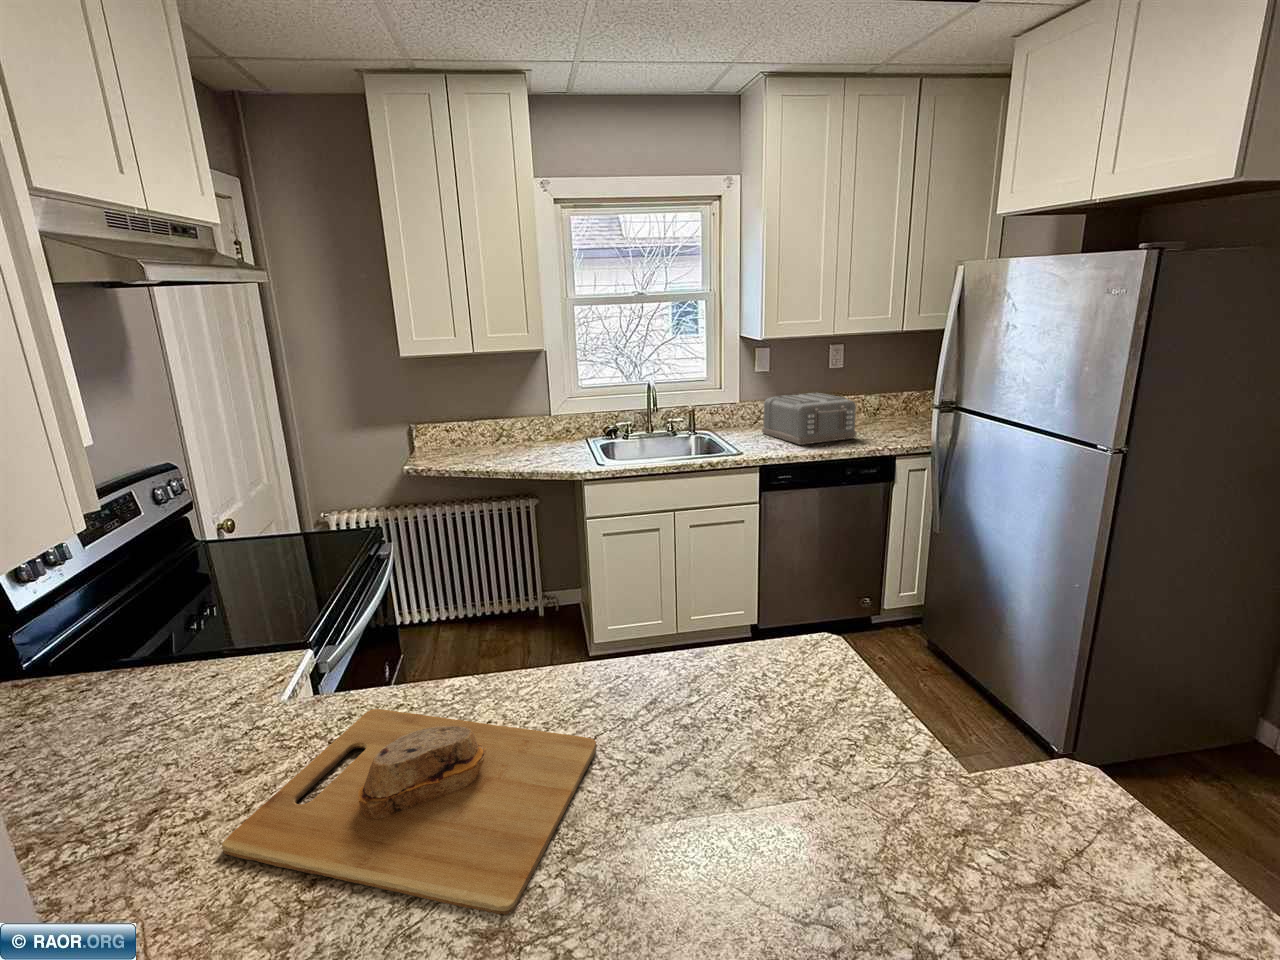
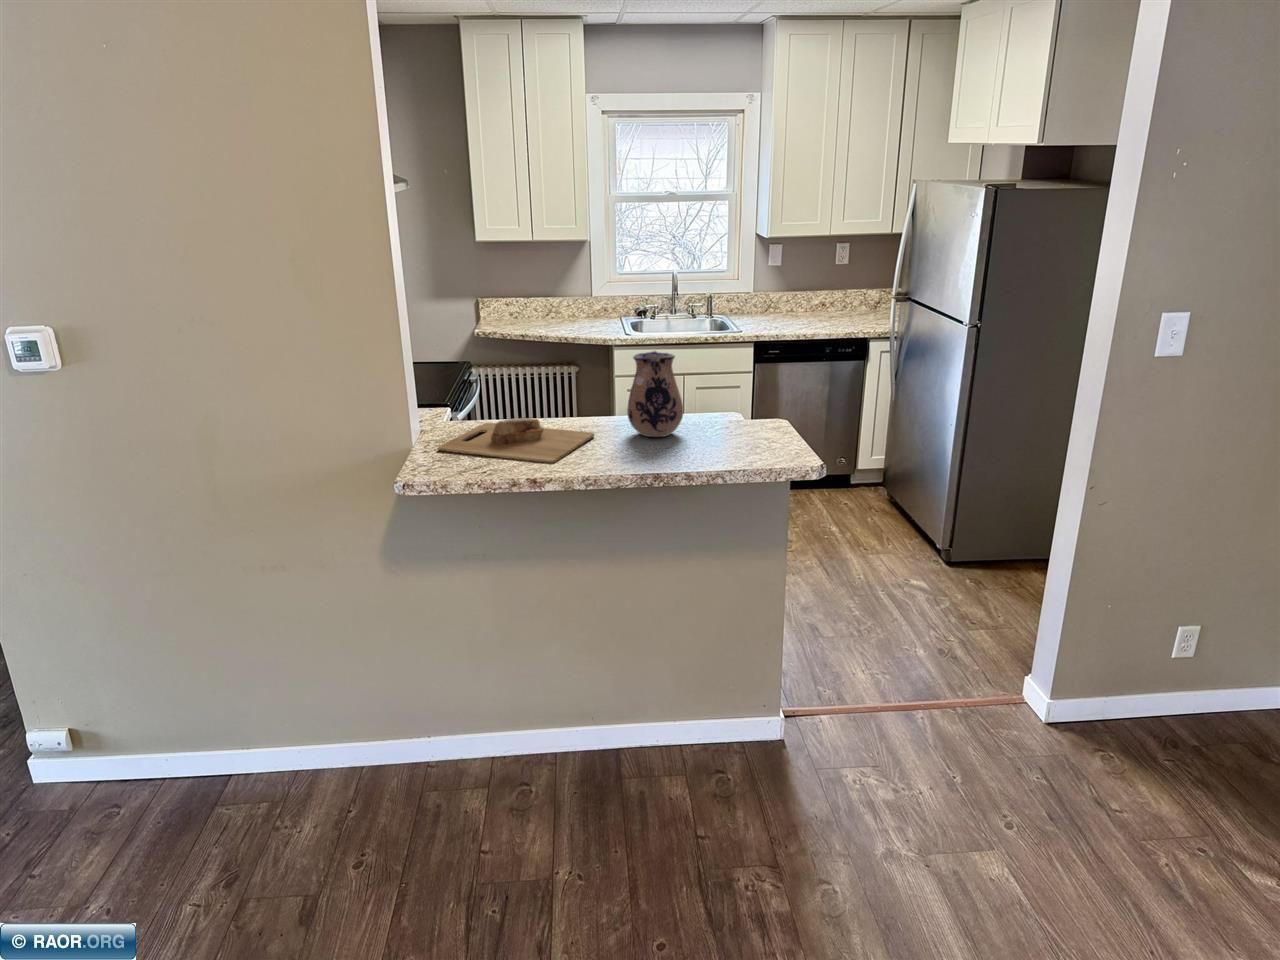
toaster: present [762,393,856,445] -> none [768,286,844,328]
ceramic pitcher: none [663,553,780,744] -> present [627,351,683,437]

